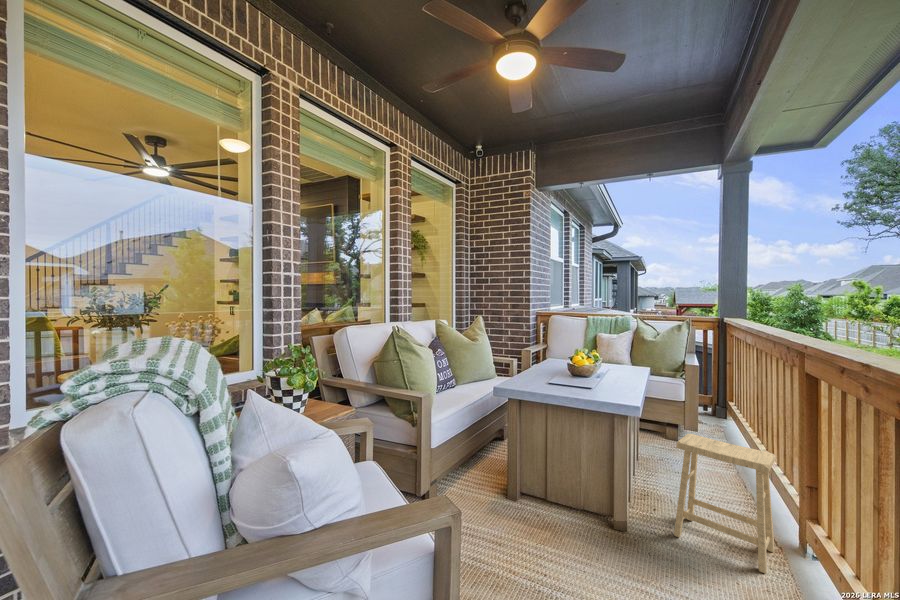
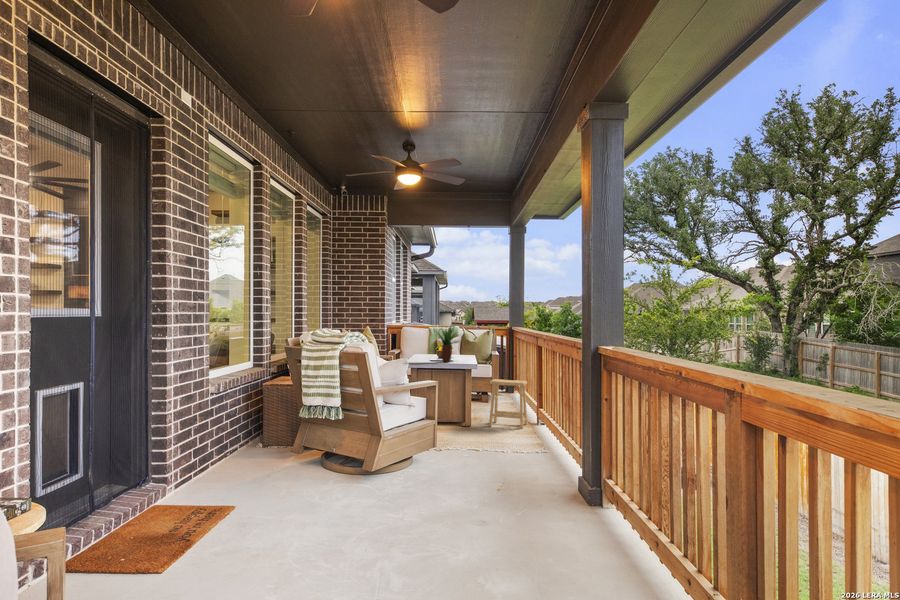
potted plant: none [562,319,622,392] -> present [438,325,458,362]

